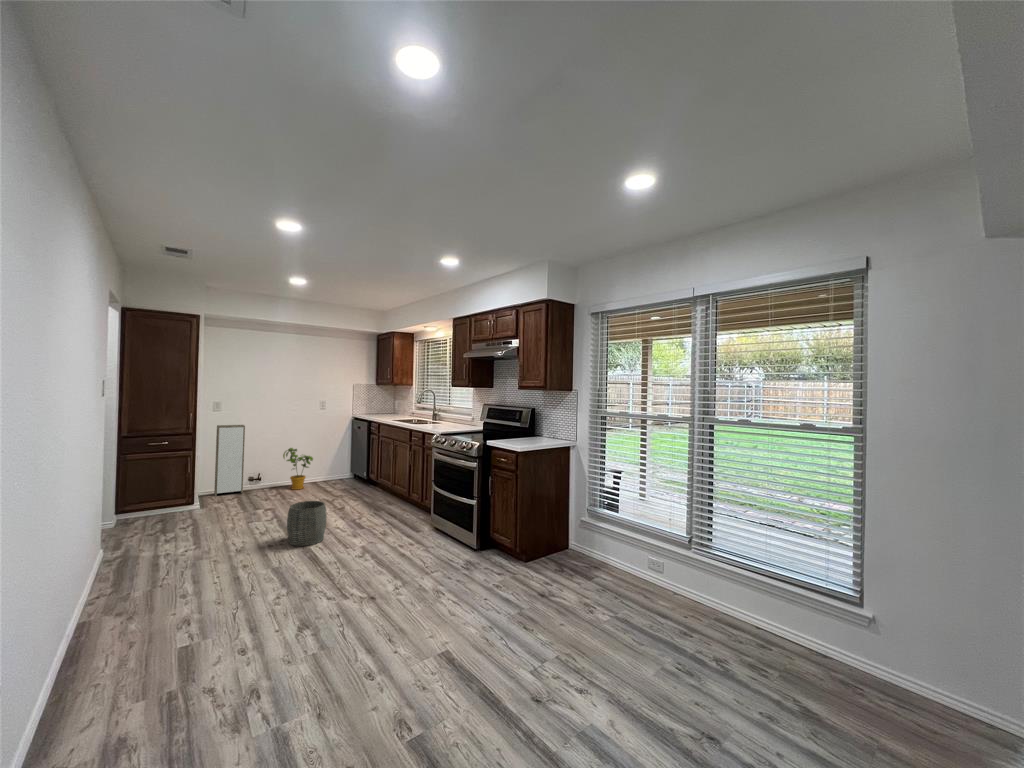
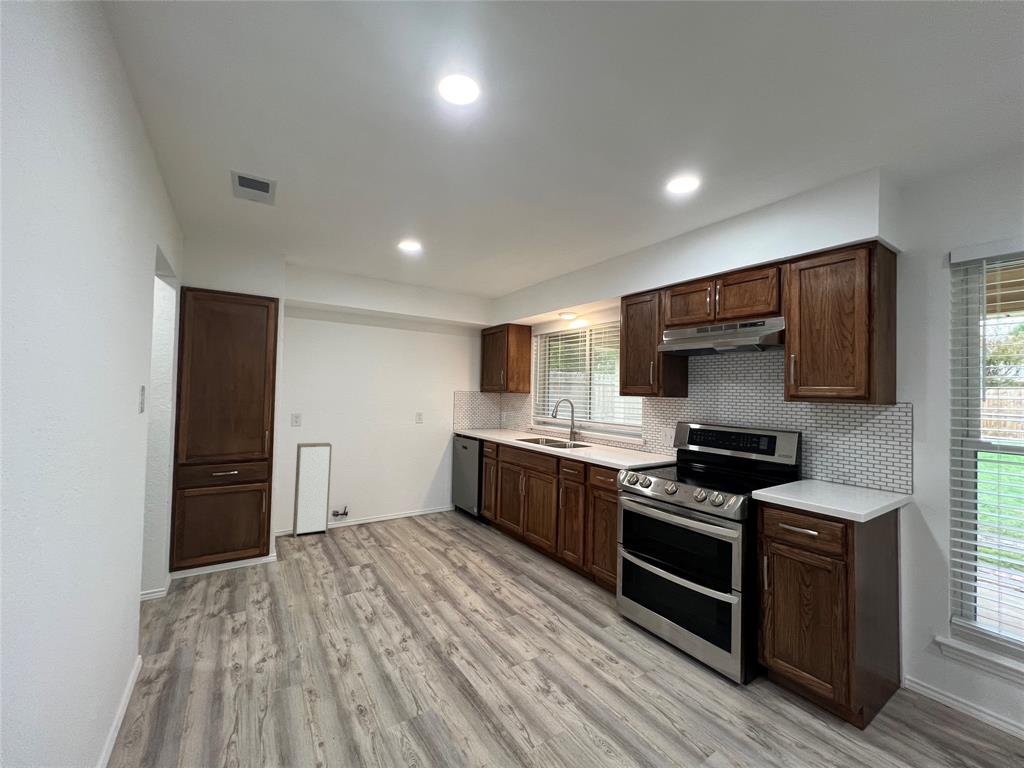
house plant: present [283,448,313,490] -> none [376,474,413,529]
woven basket: present [287,501,327,546] -> none [414,572,471,655]

